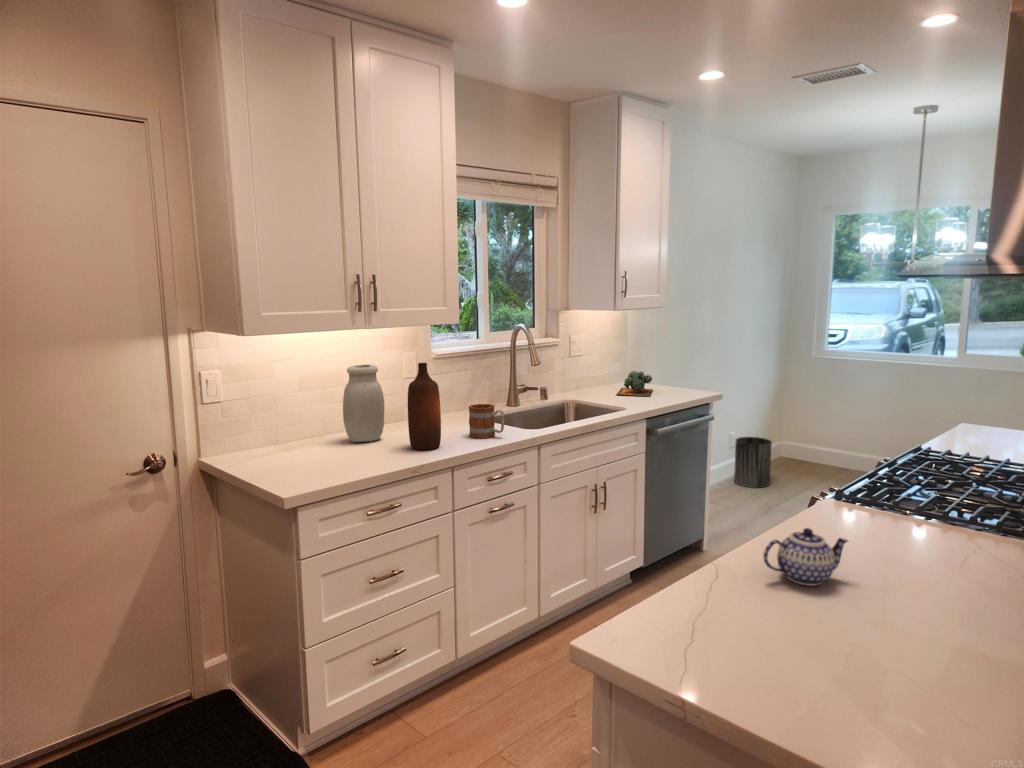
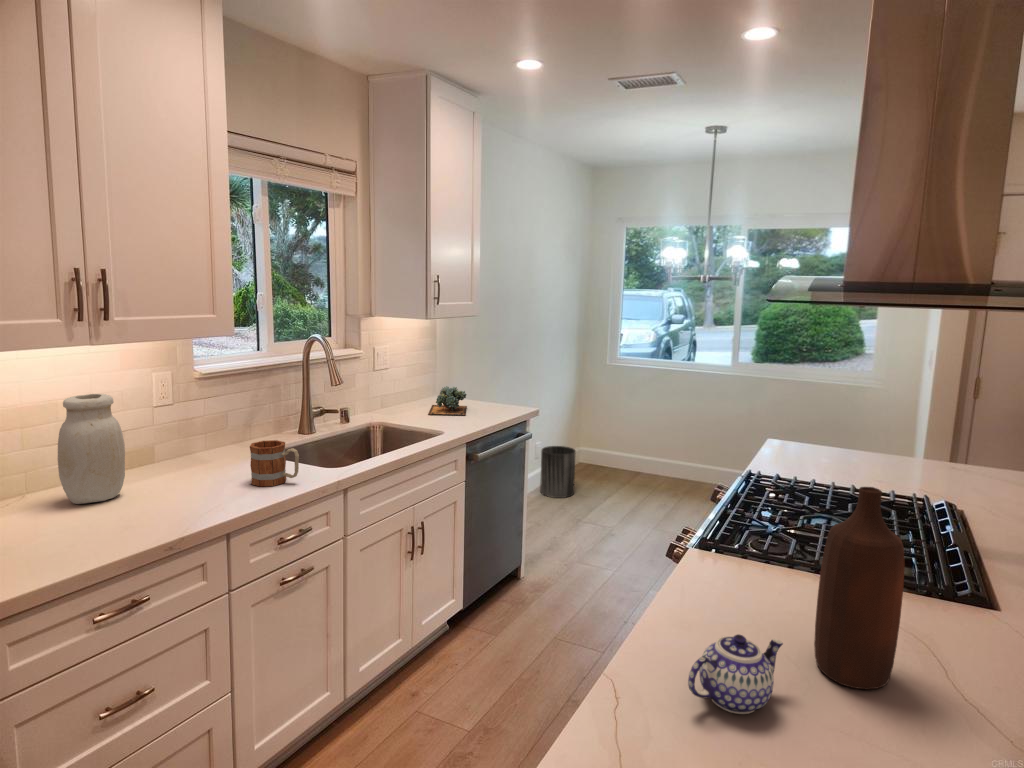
bottle: present [408,363,441,450] -> present [814,487,905,689]

